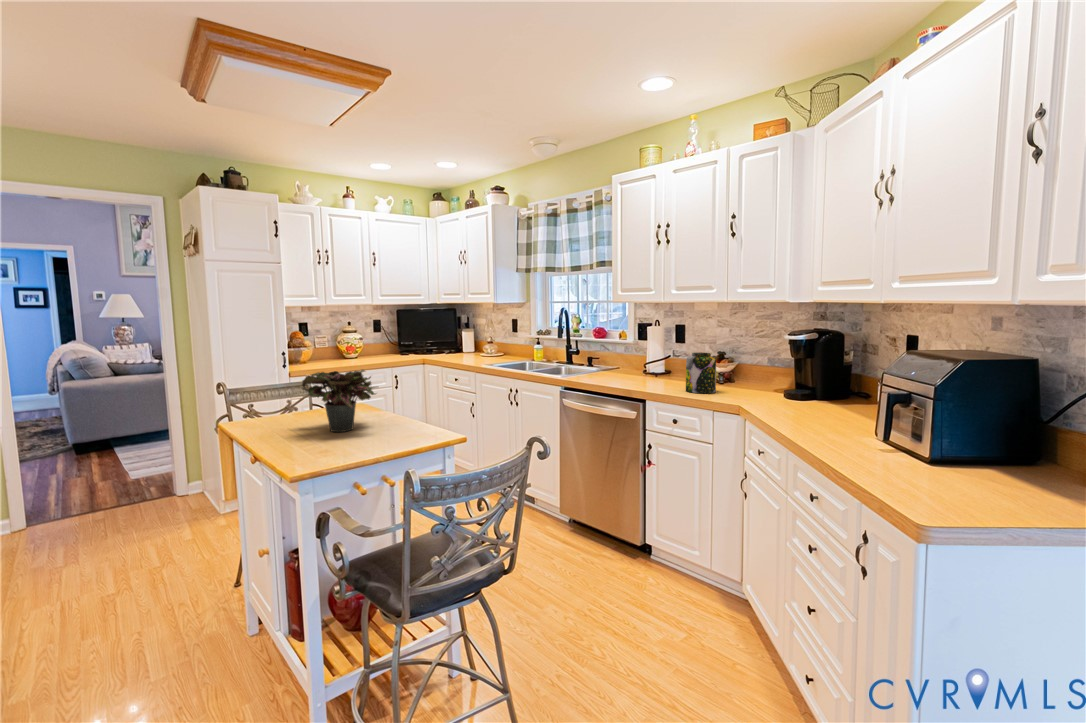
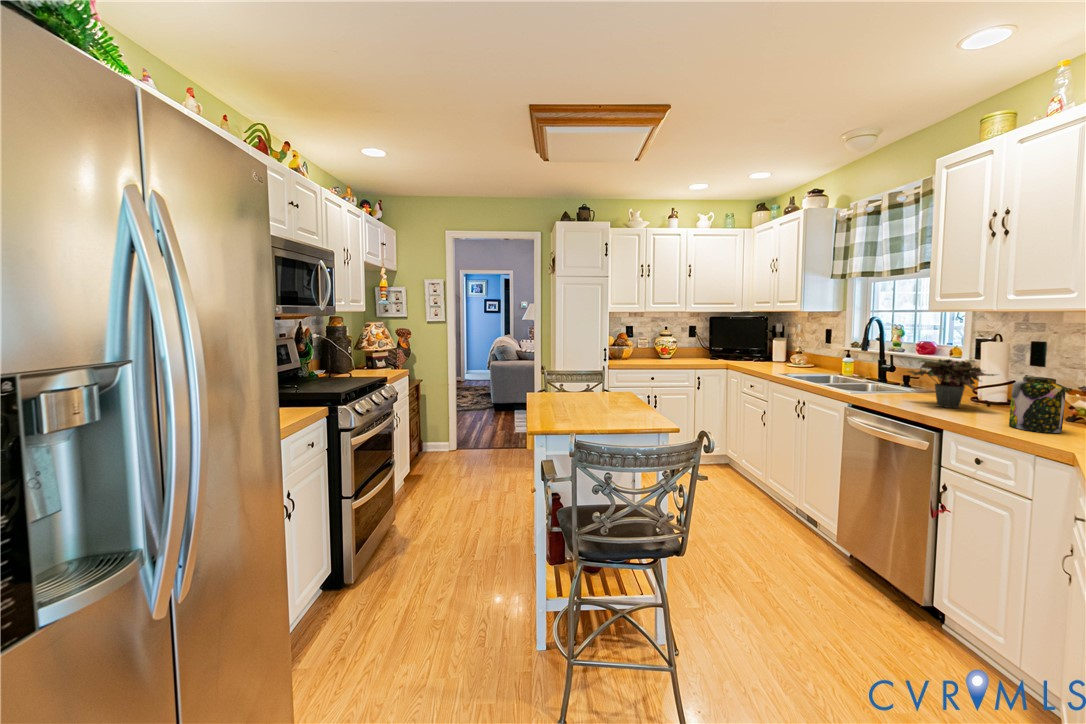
potted plant: present [302,370,376,432] -> present [908,359,997,408]

